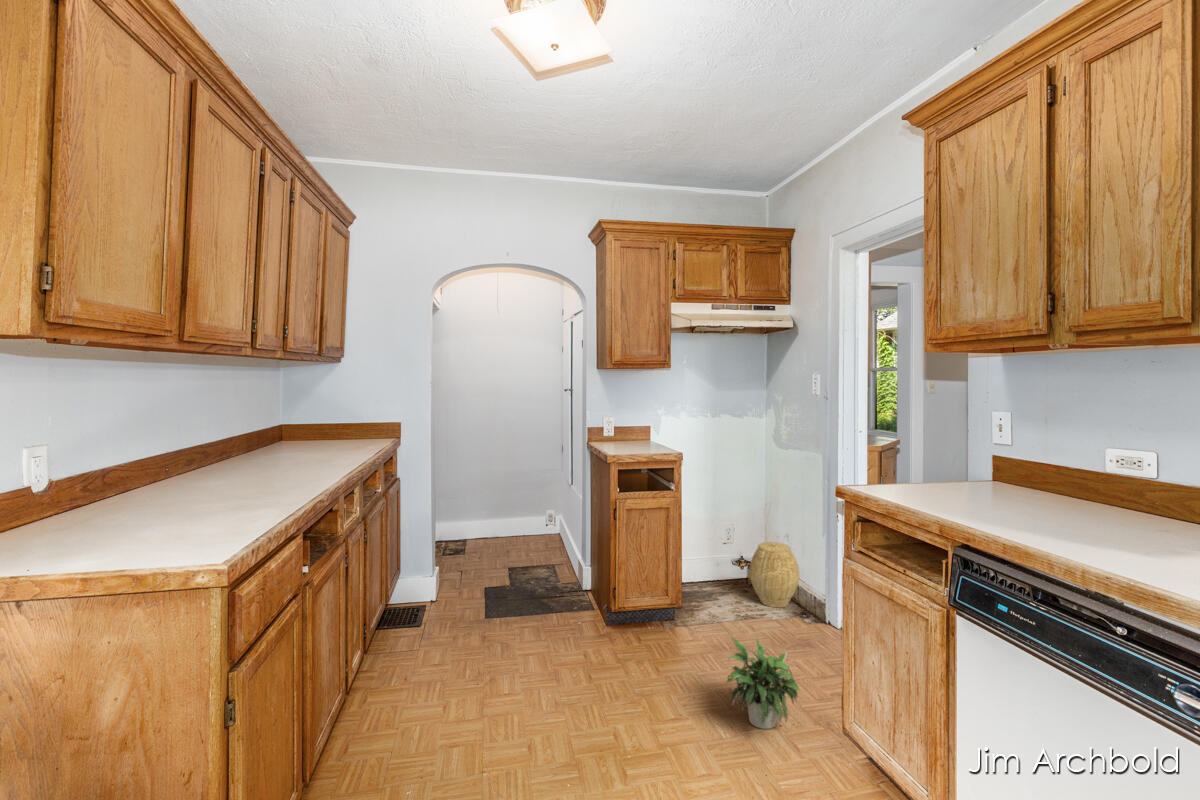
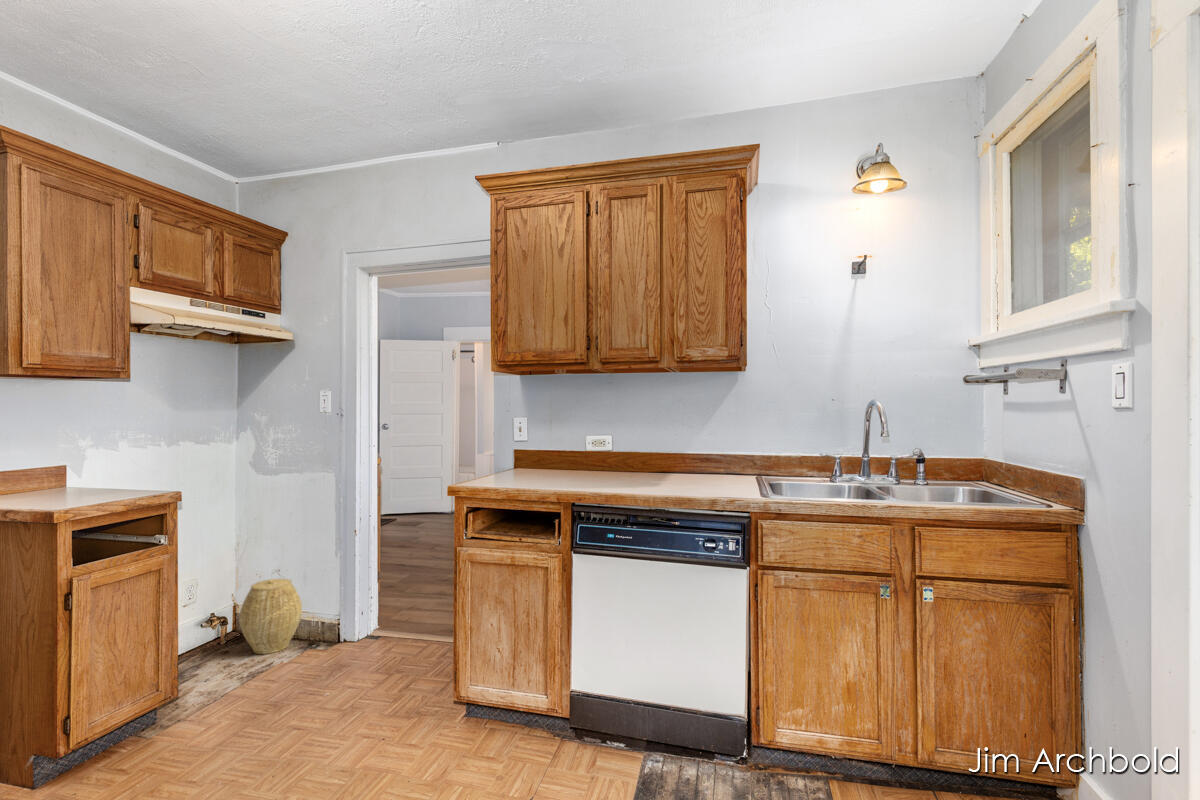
potted plant: present [726,638,800,729] -> none [317,662,415,751]

